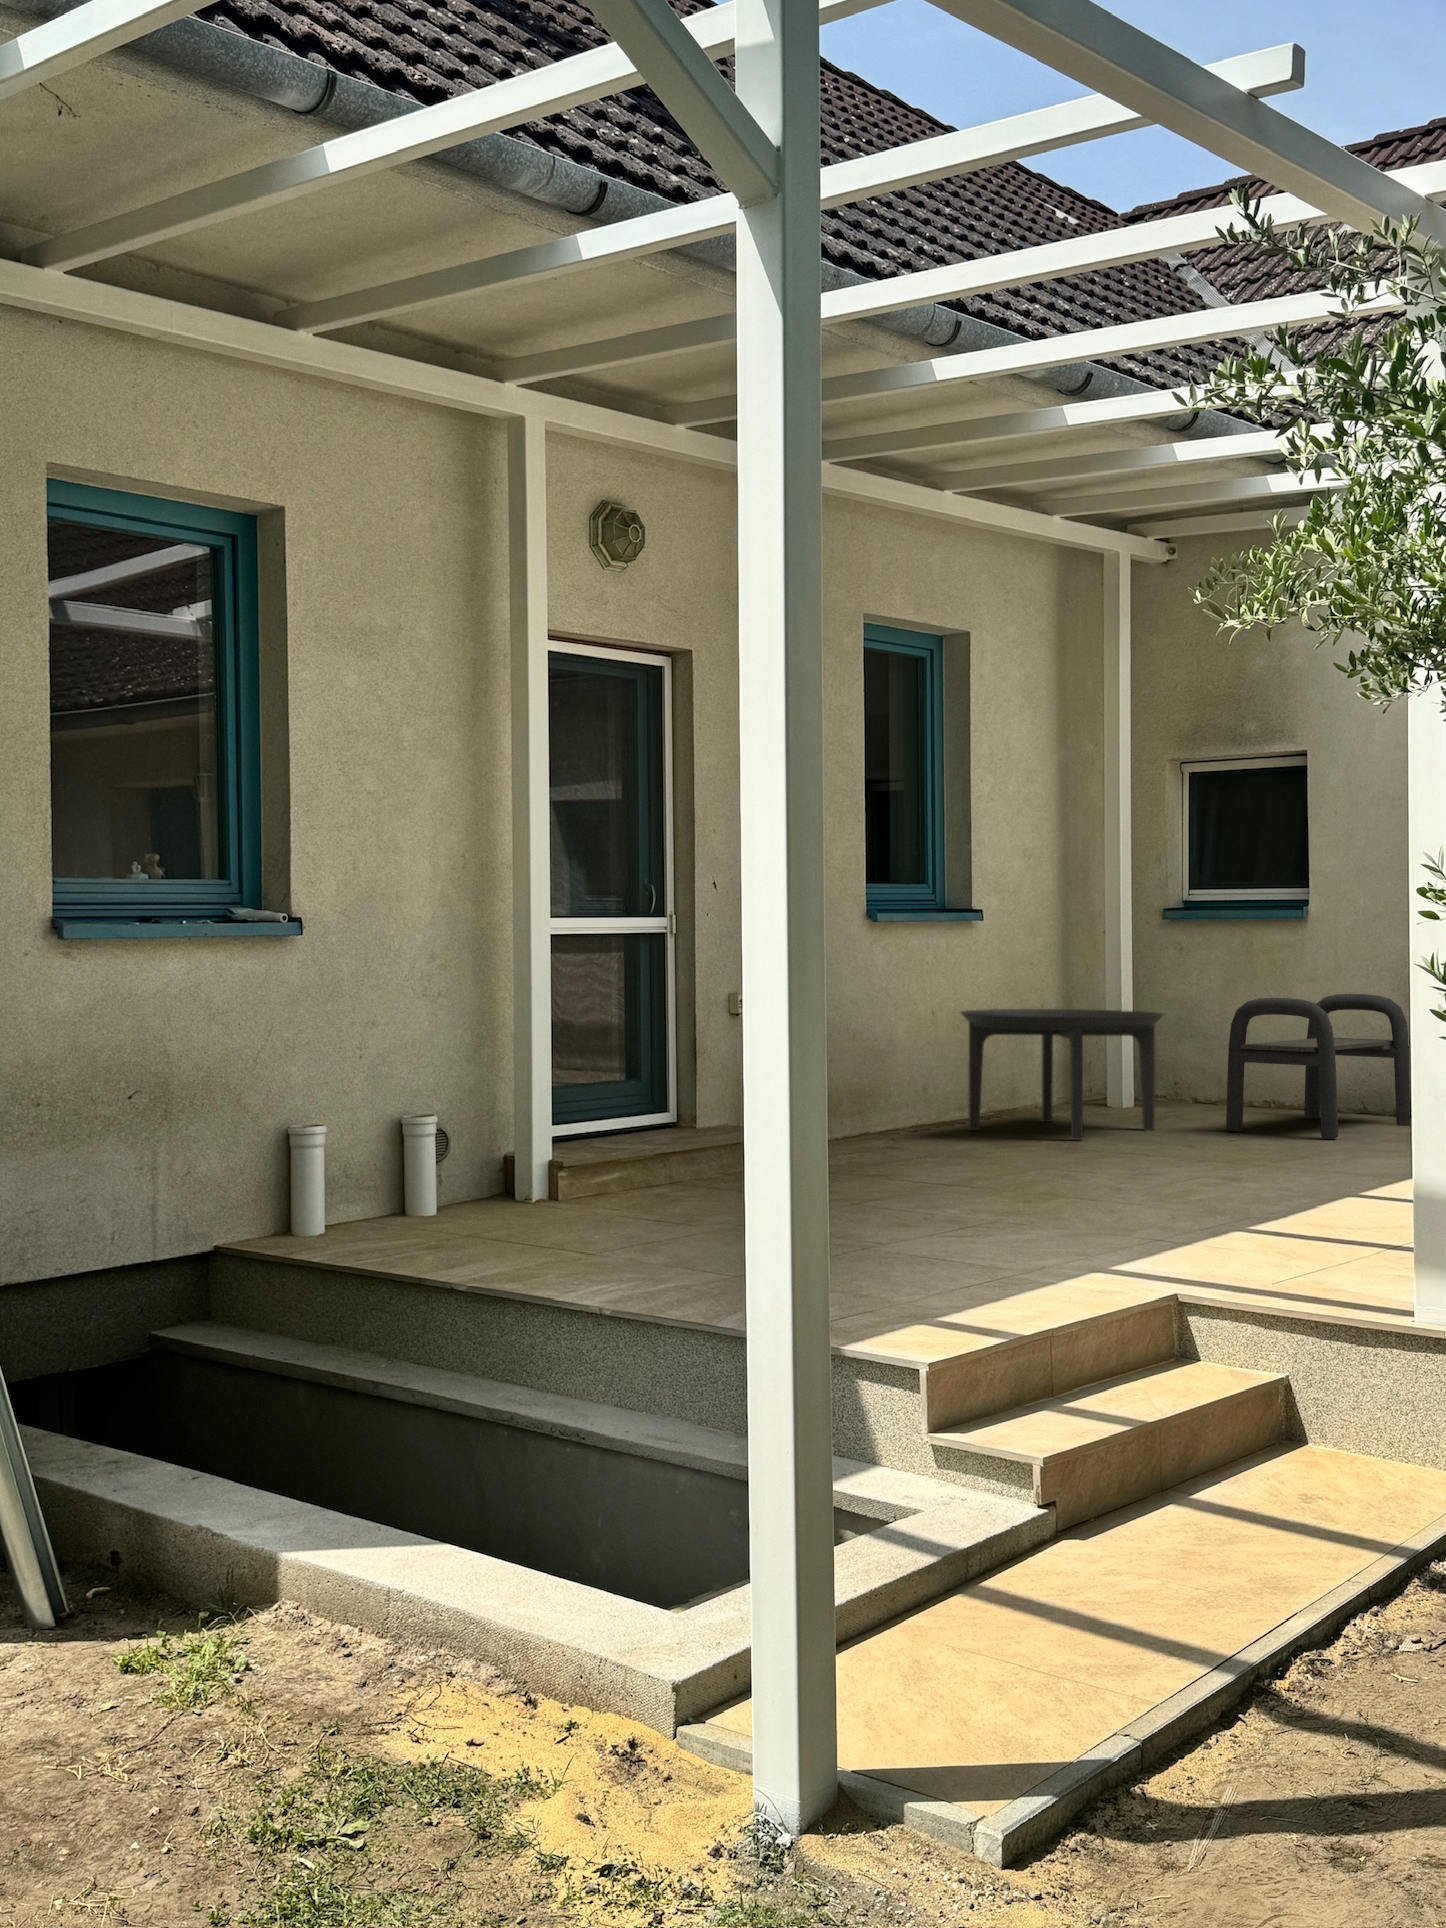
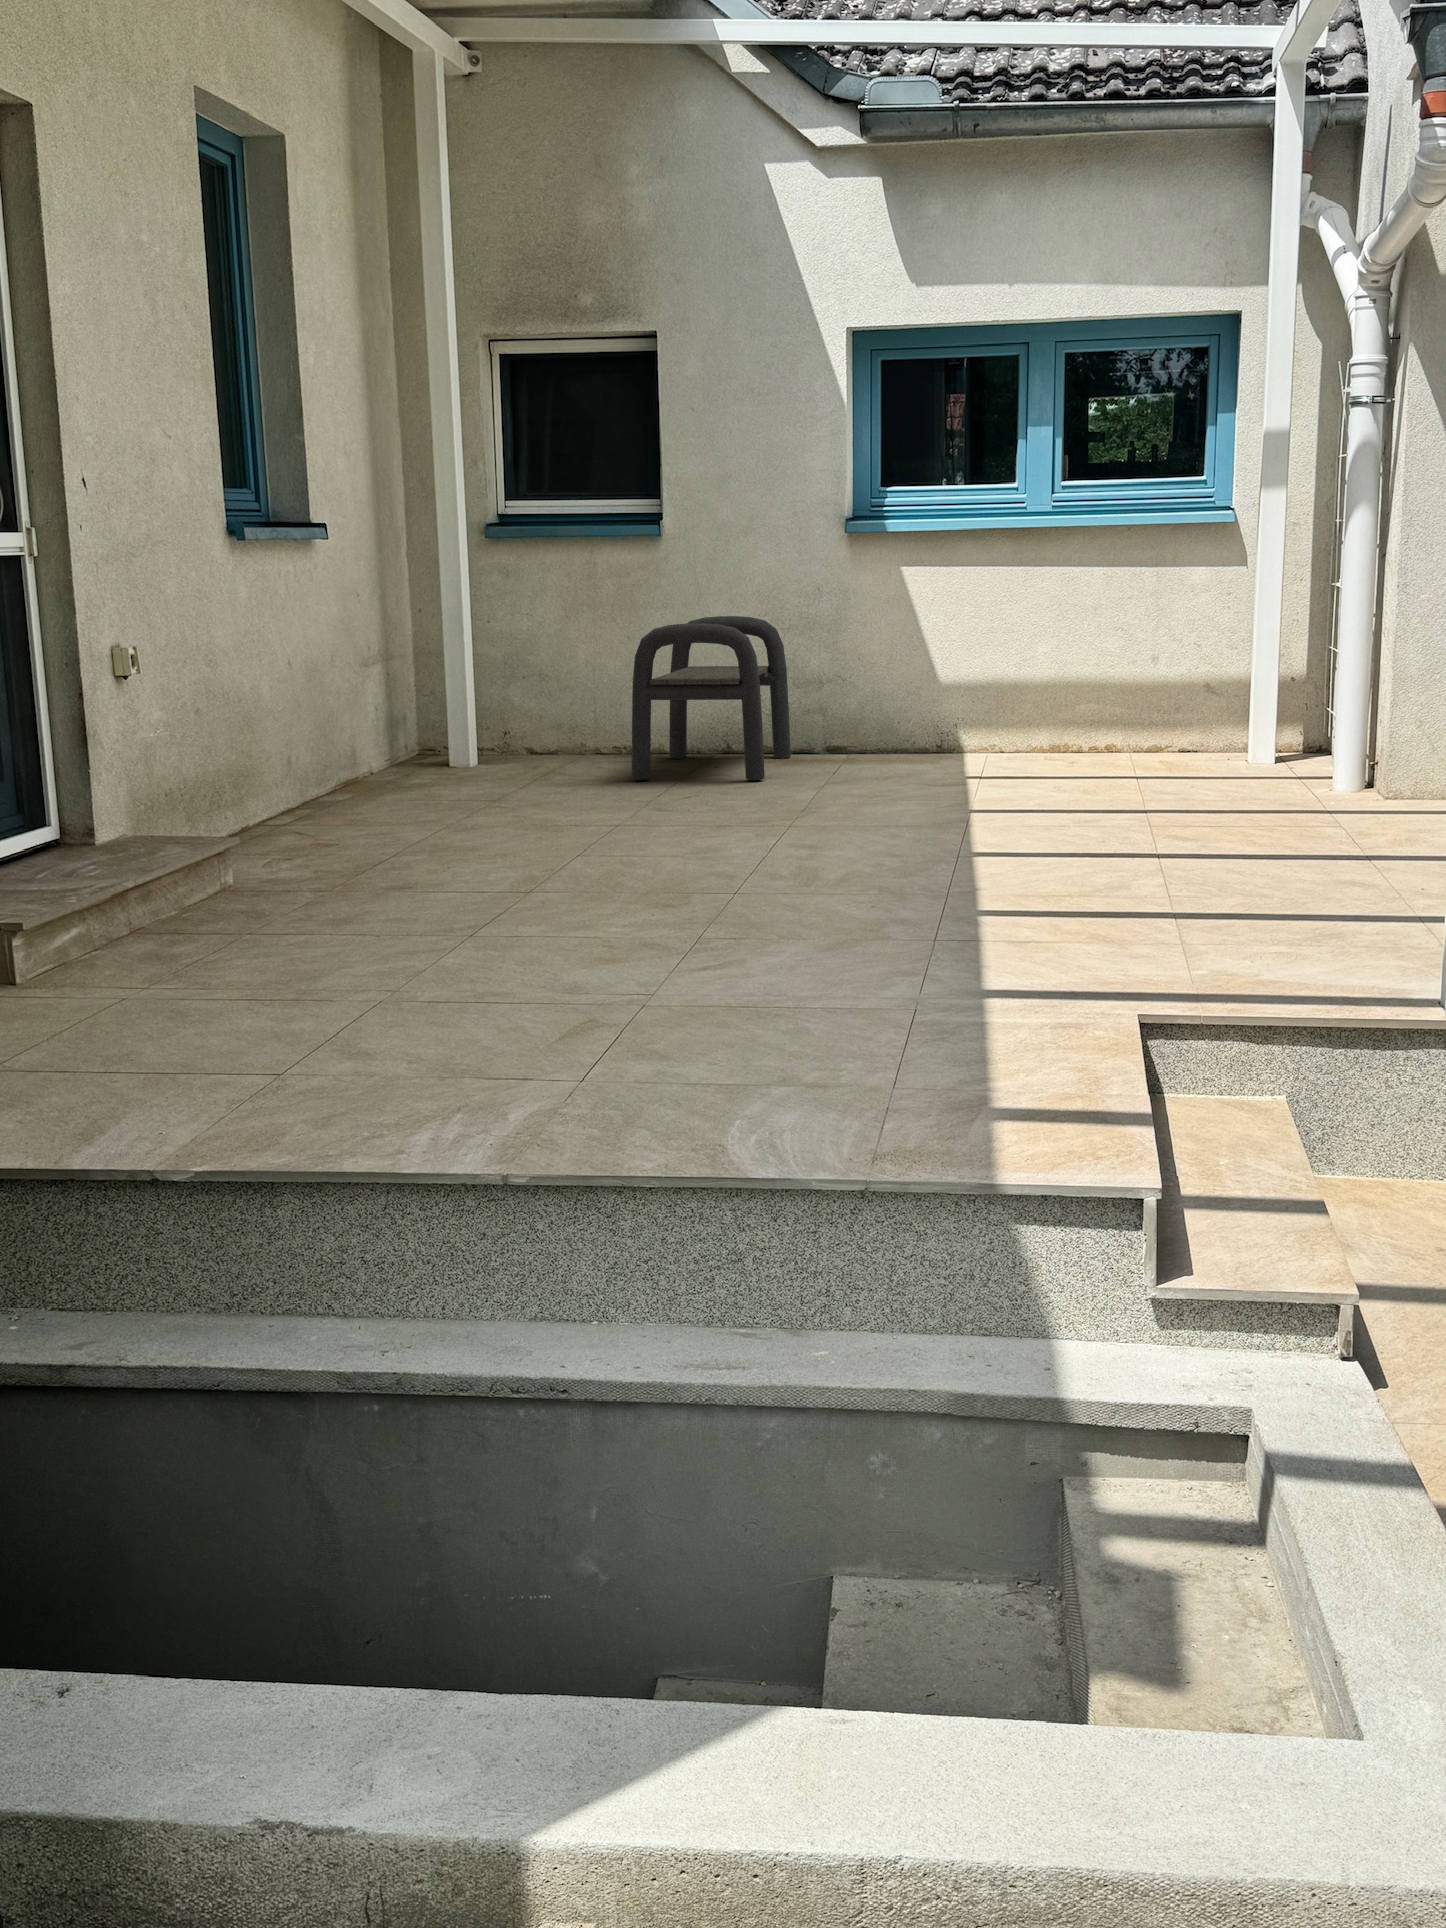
round table: present [961,1009,1164,1140] -> none [320,646,573,807]

